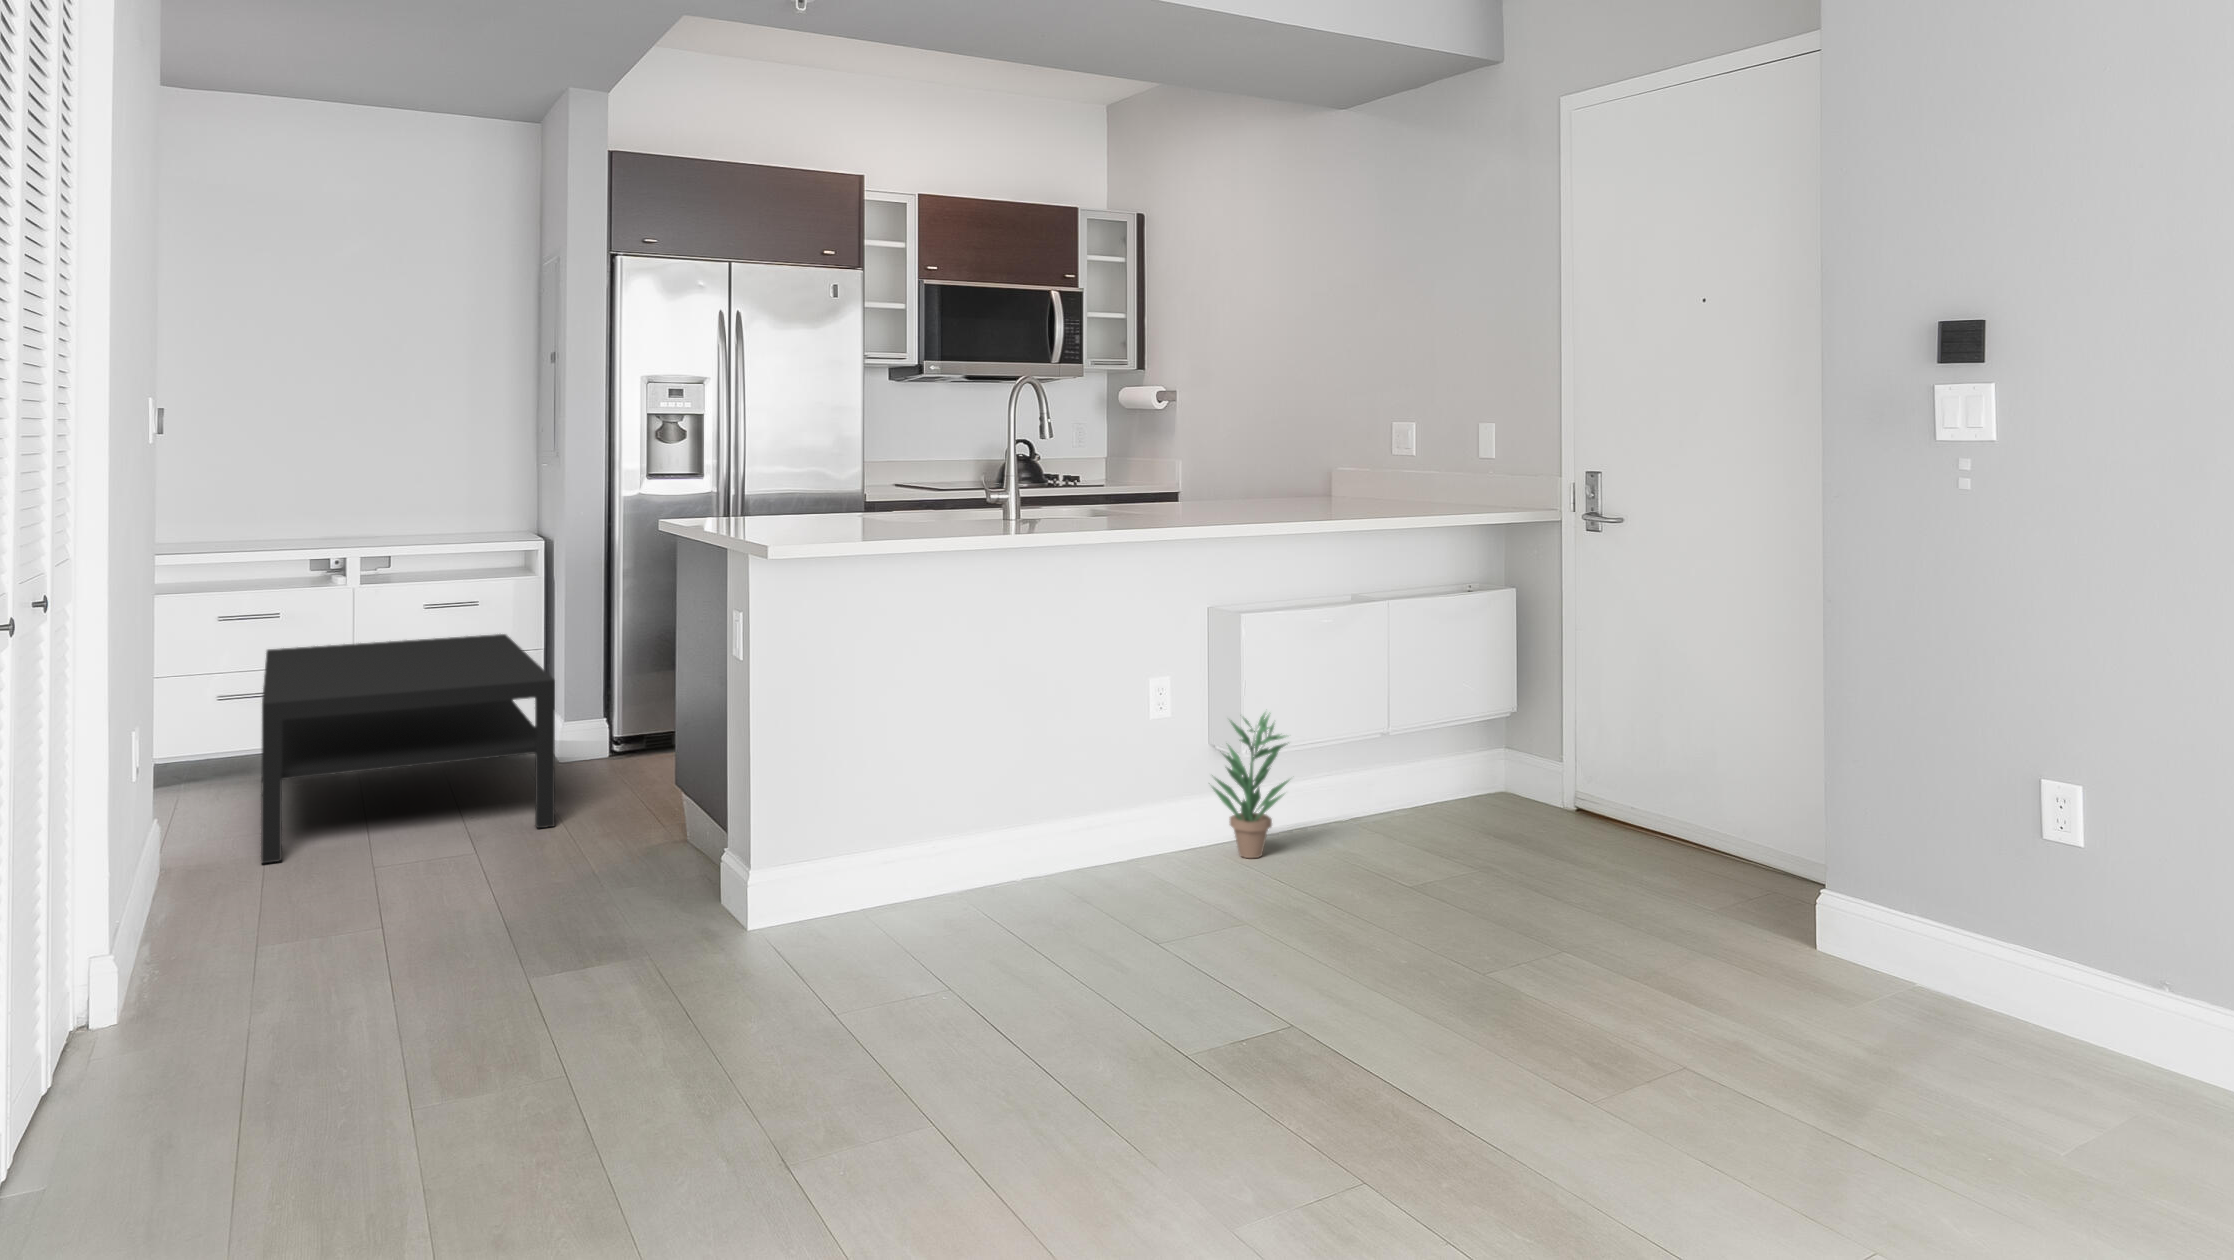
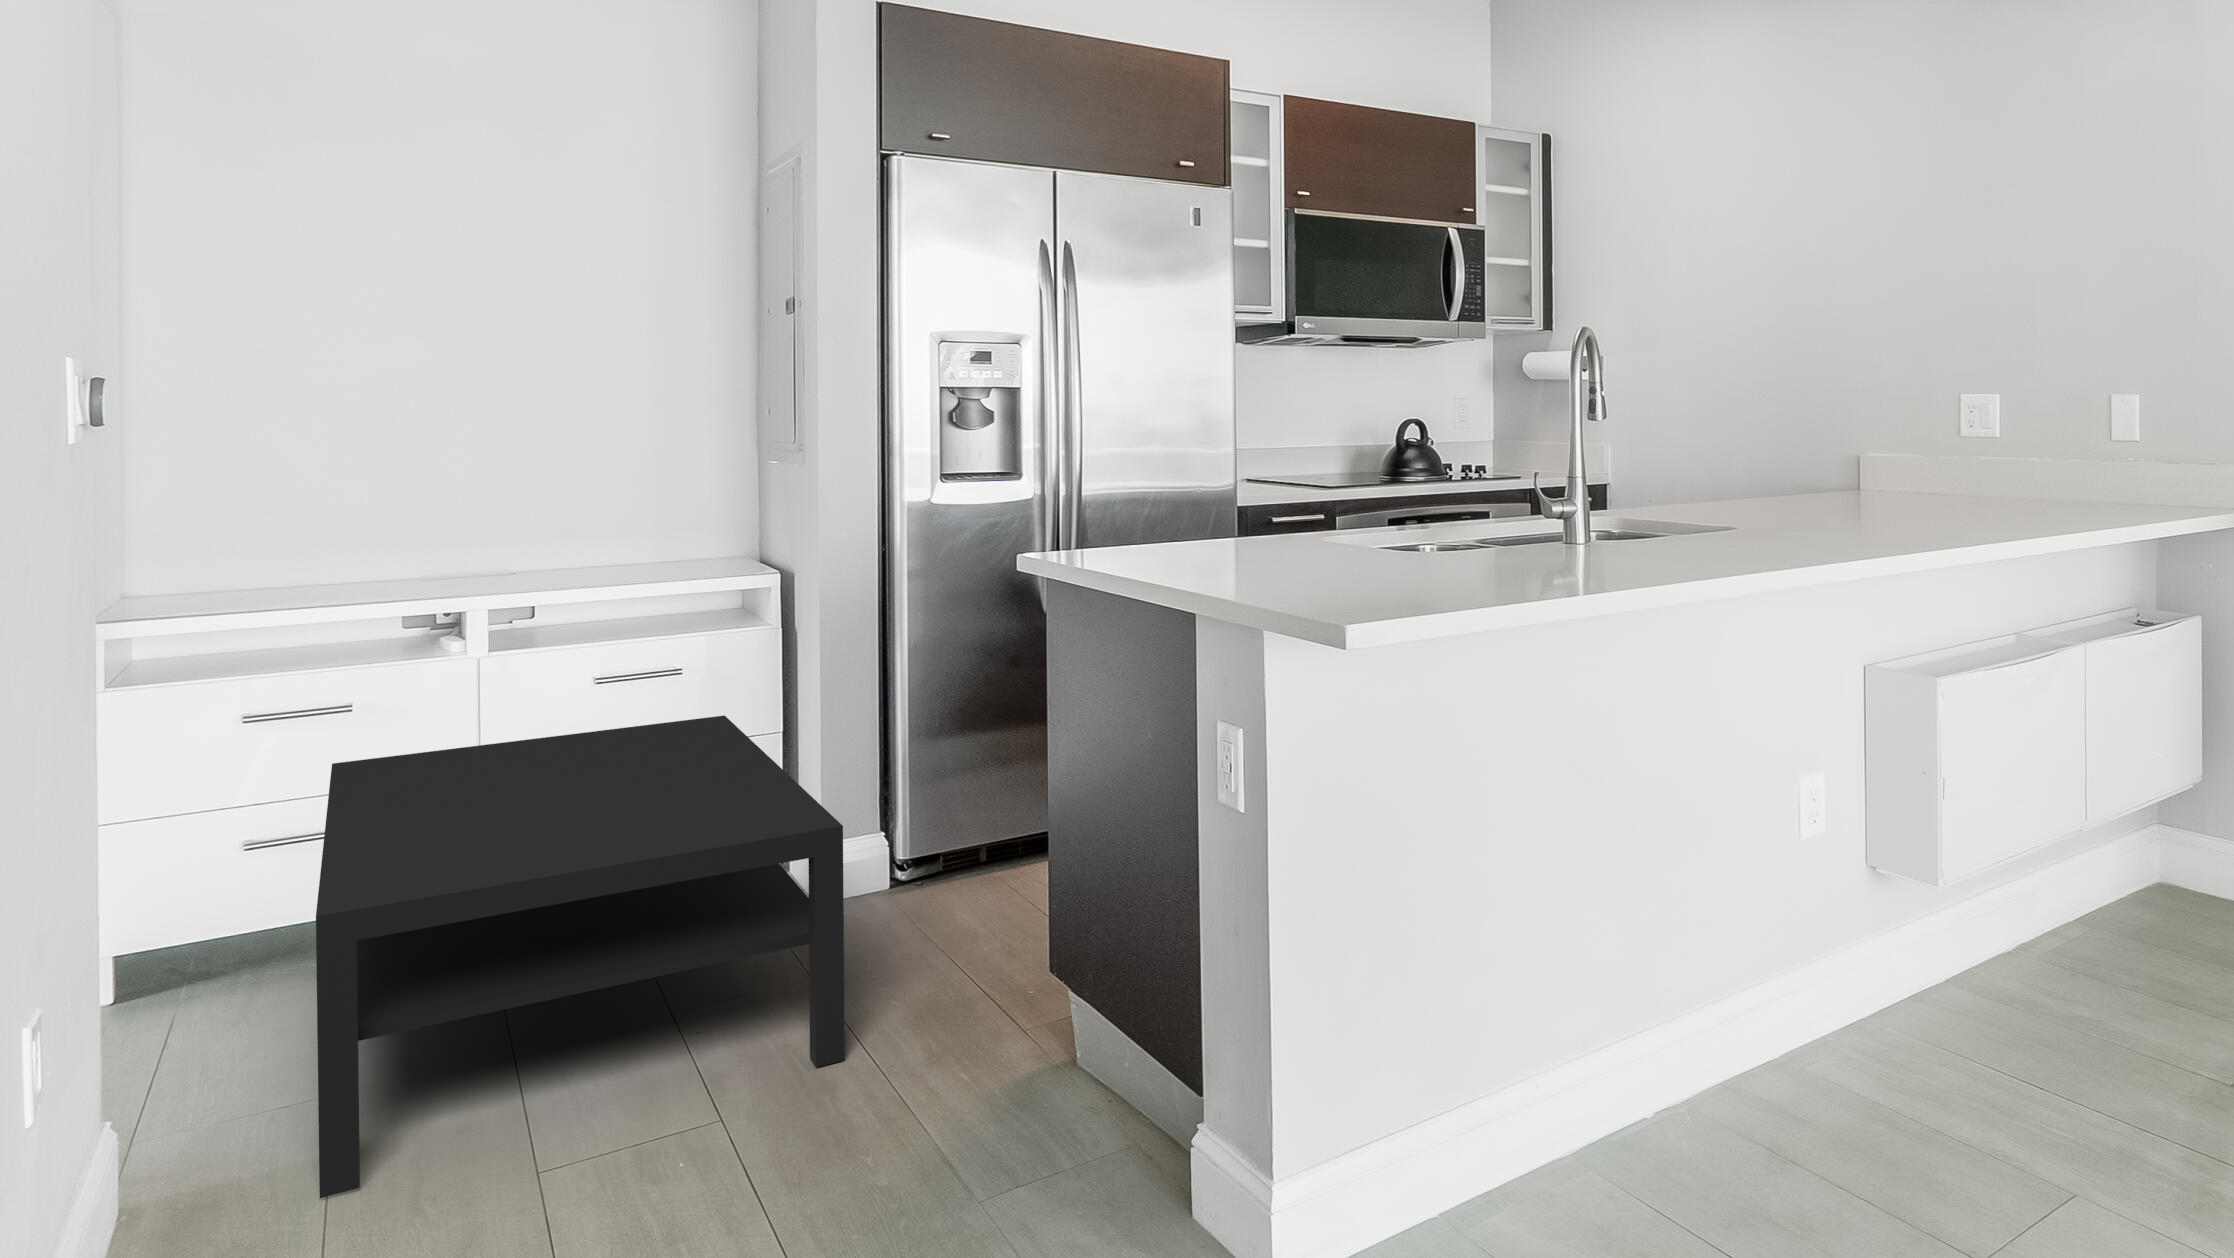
potted plant: present [1212,713,1289,858] -> none [1897,846,2032,1072]

